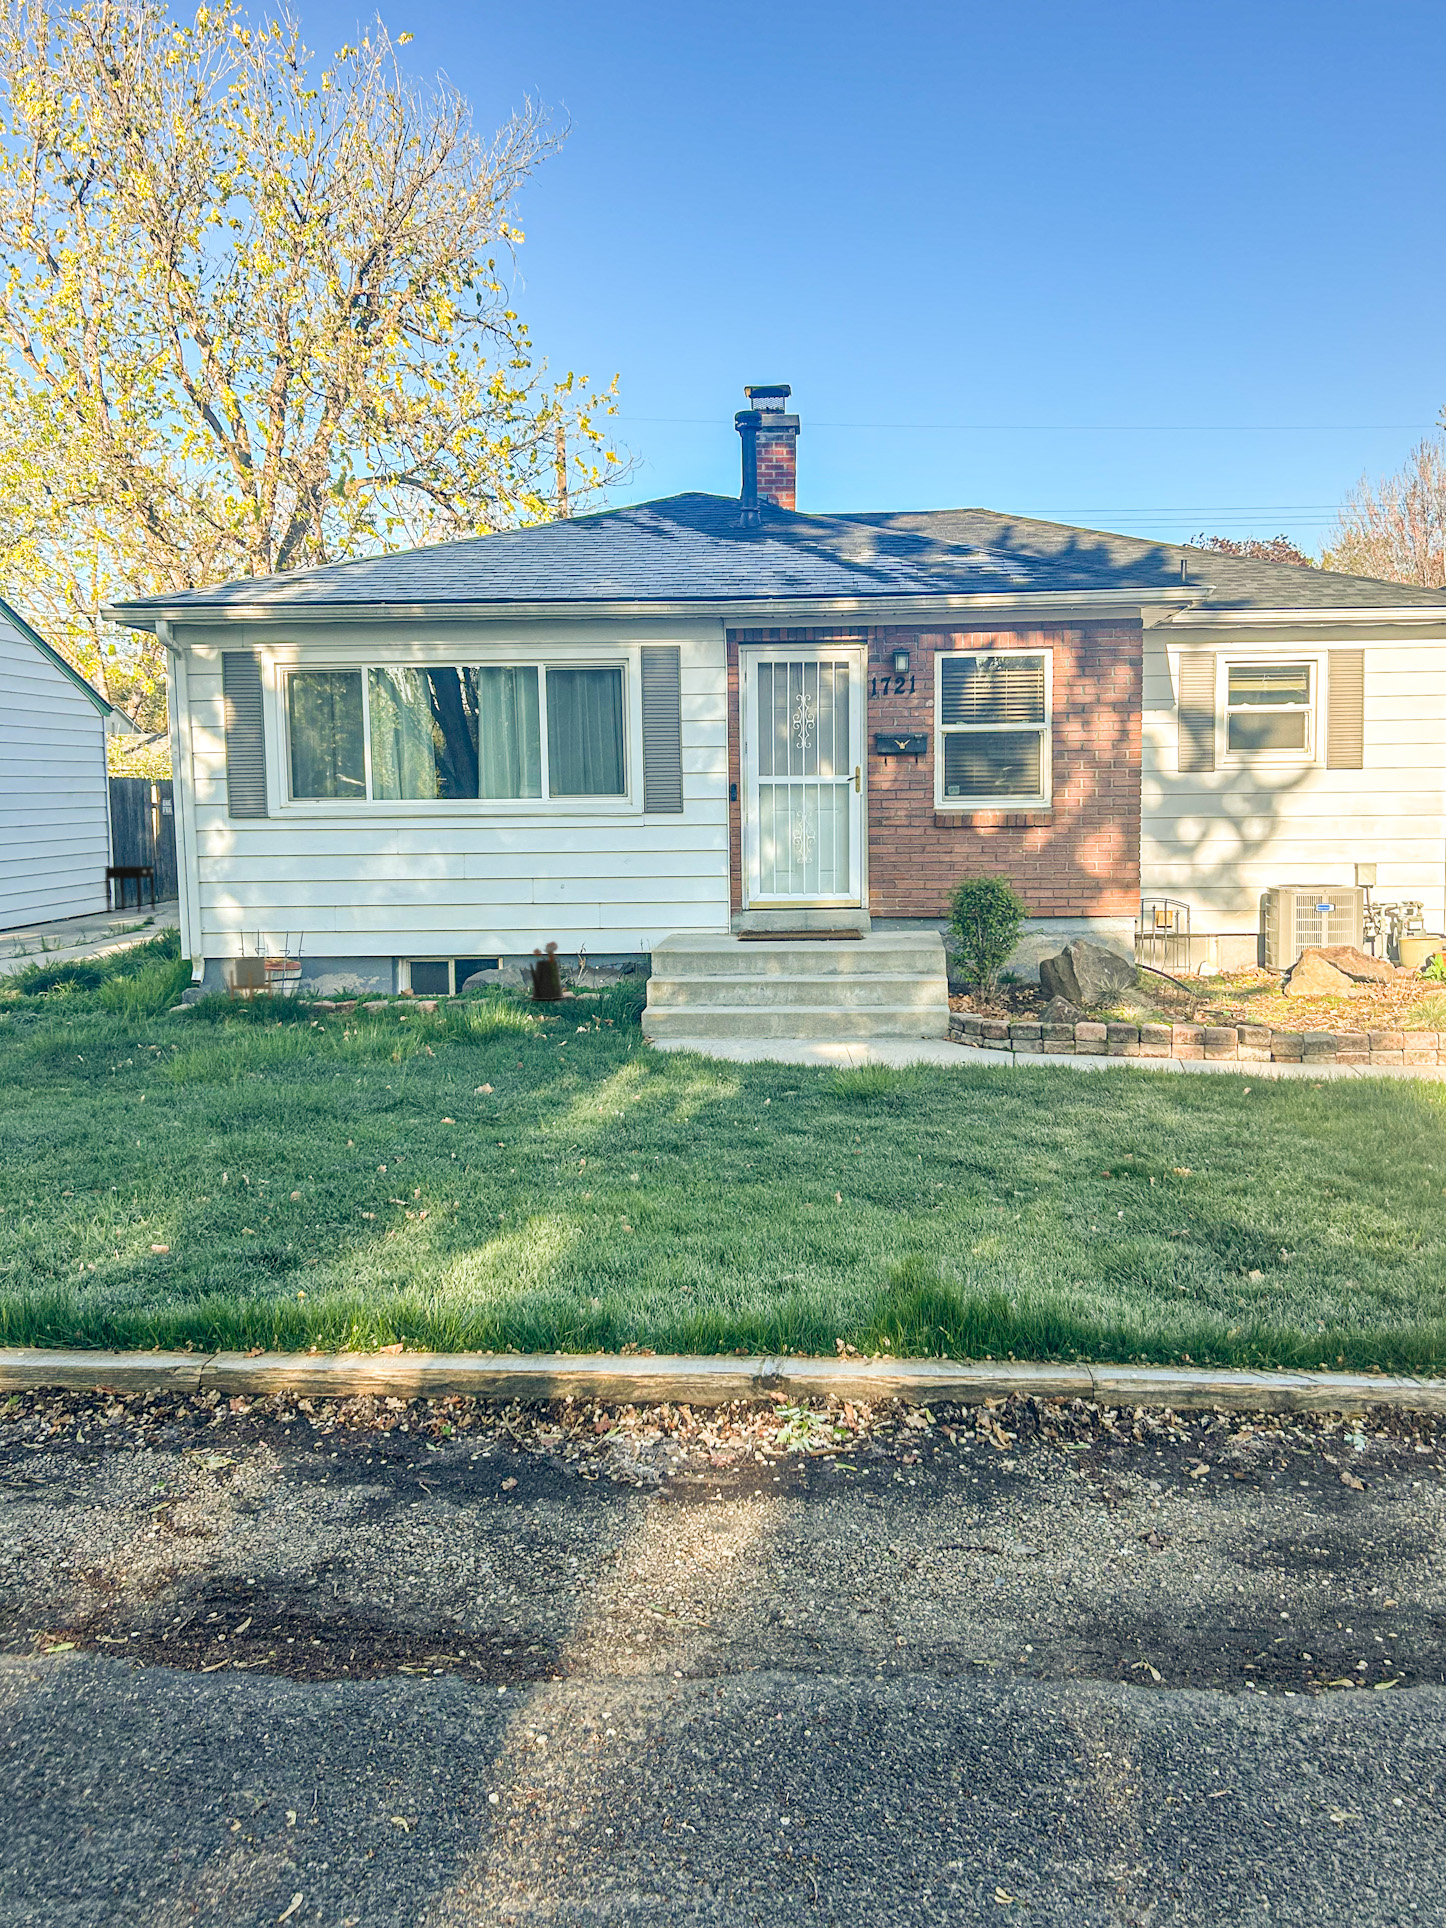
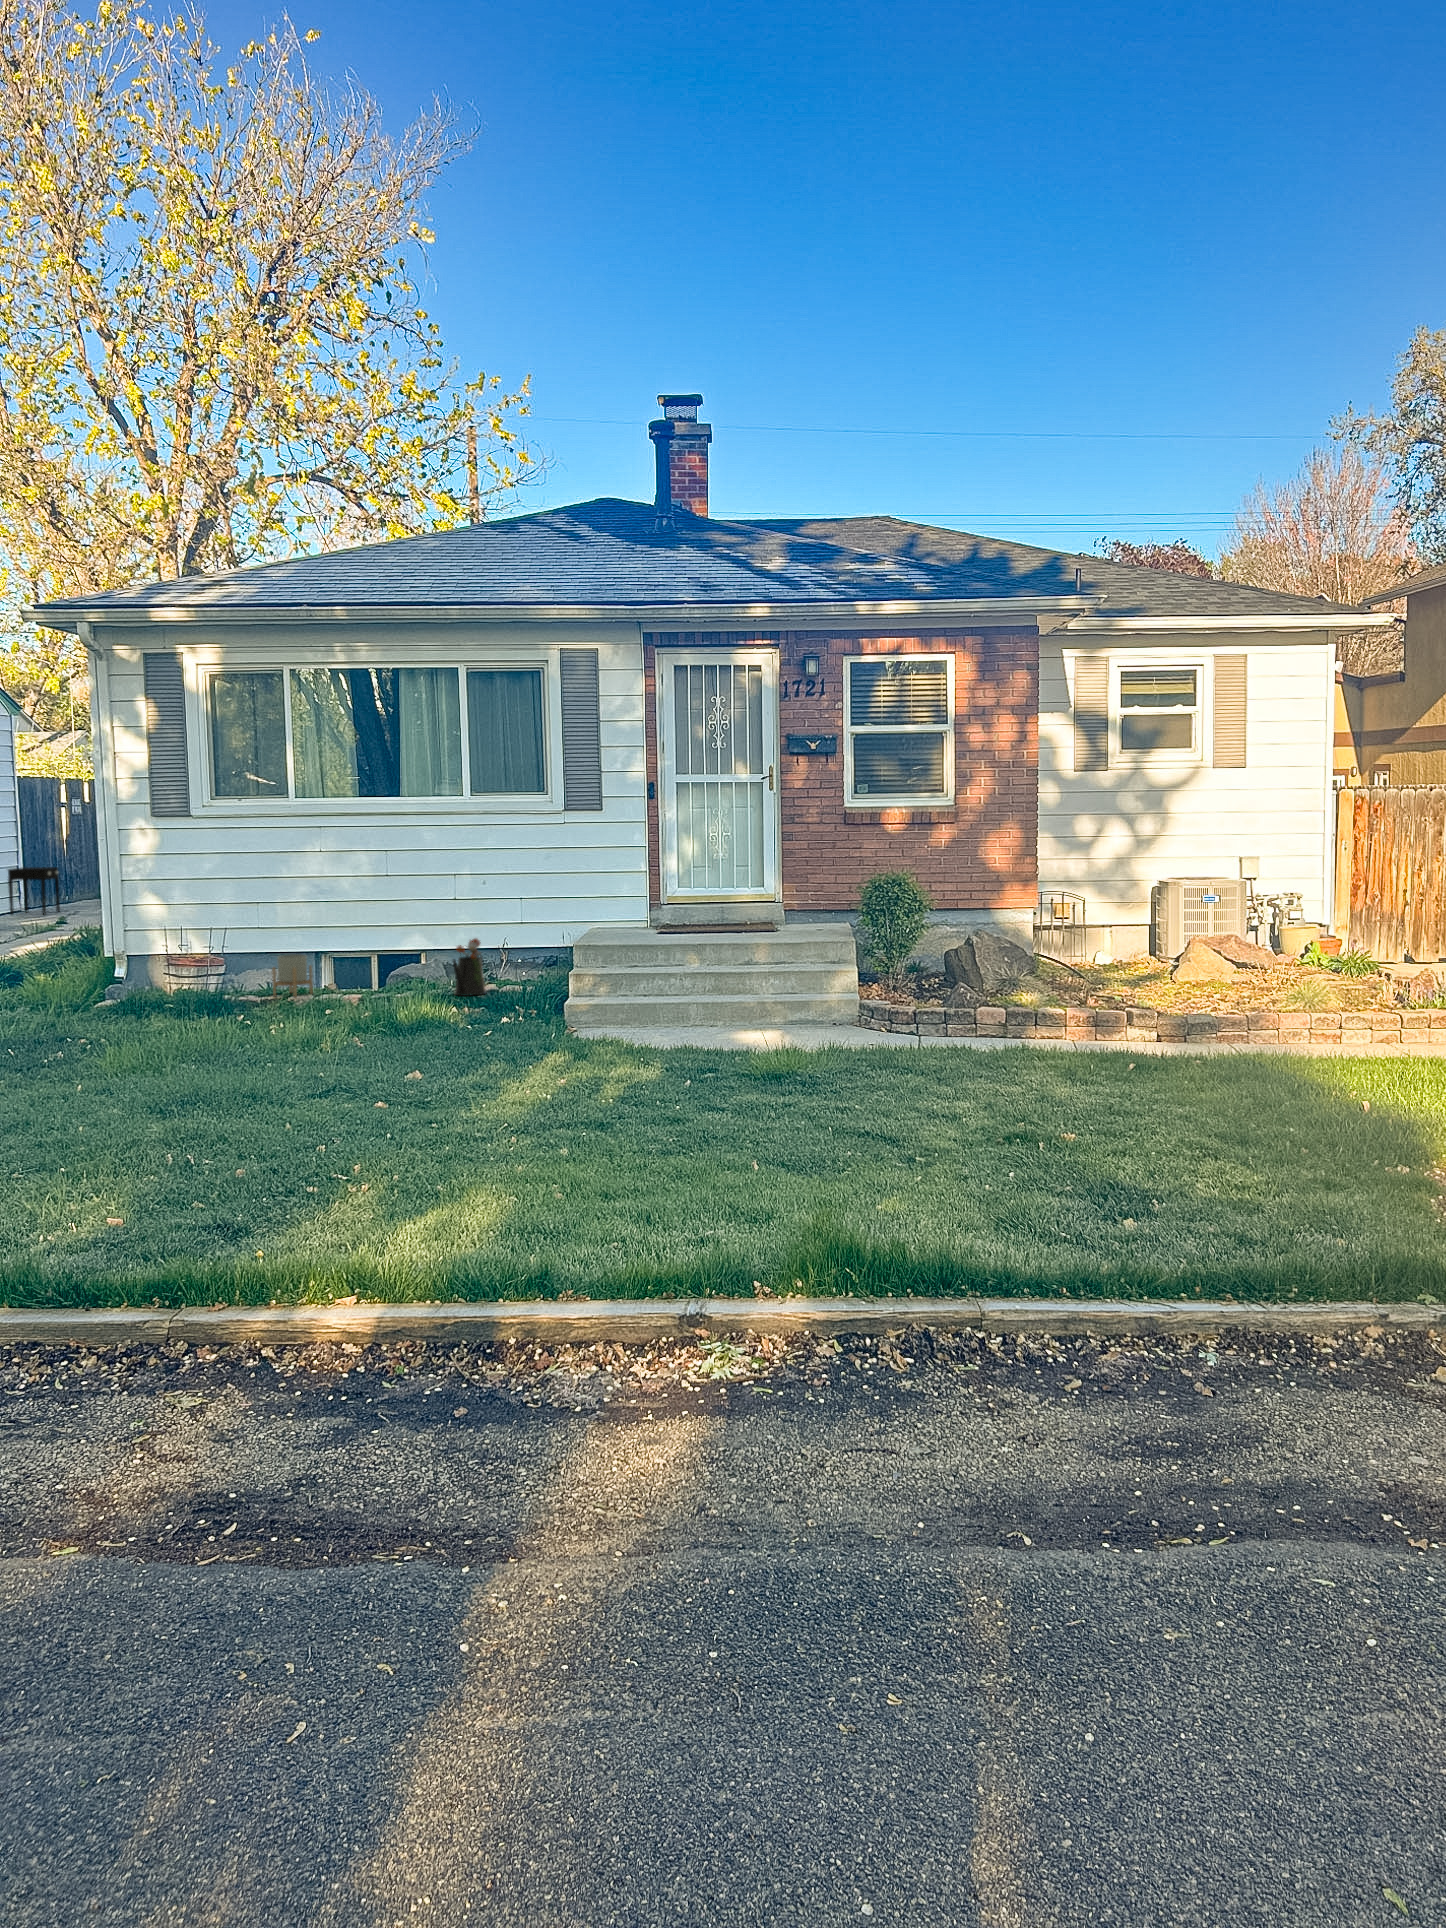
planter: present [230,958,272,1002] -> present [272,954,313,997]

